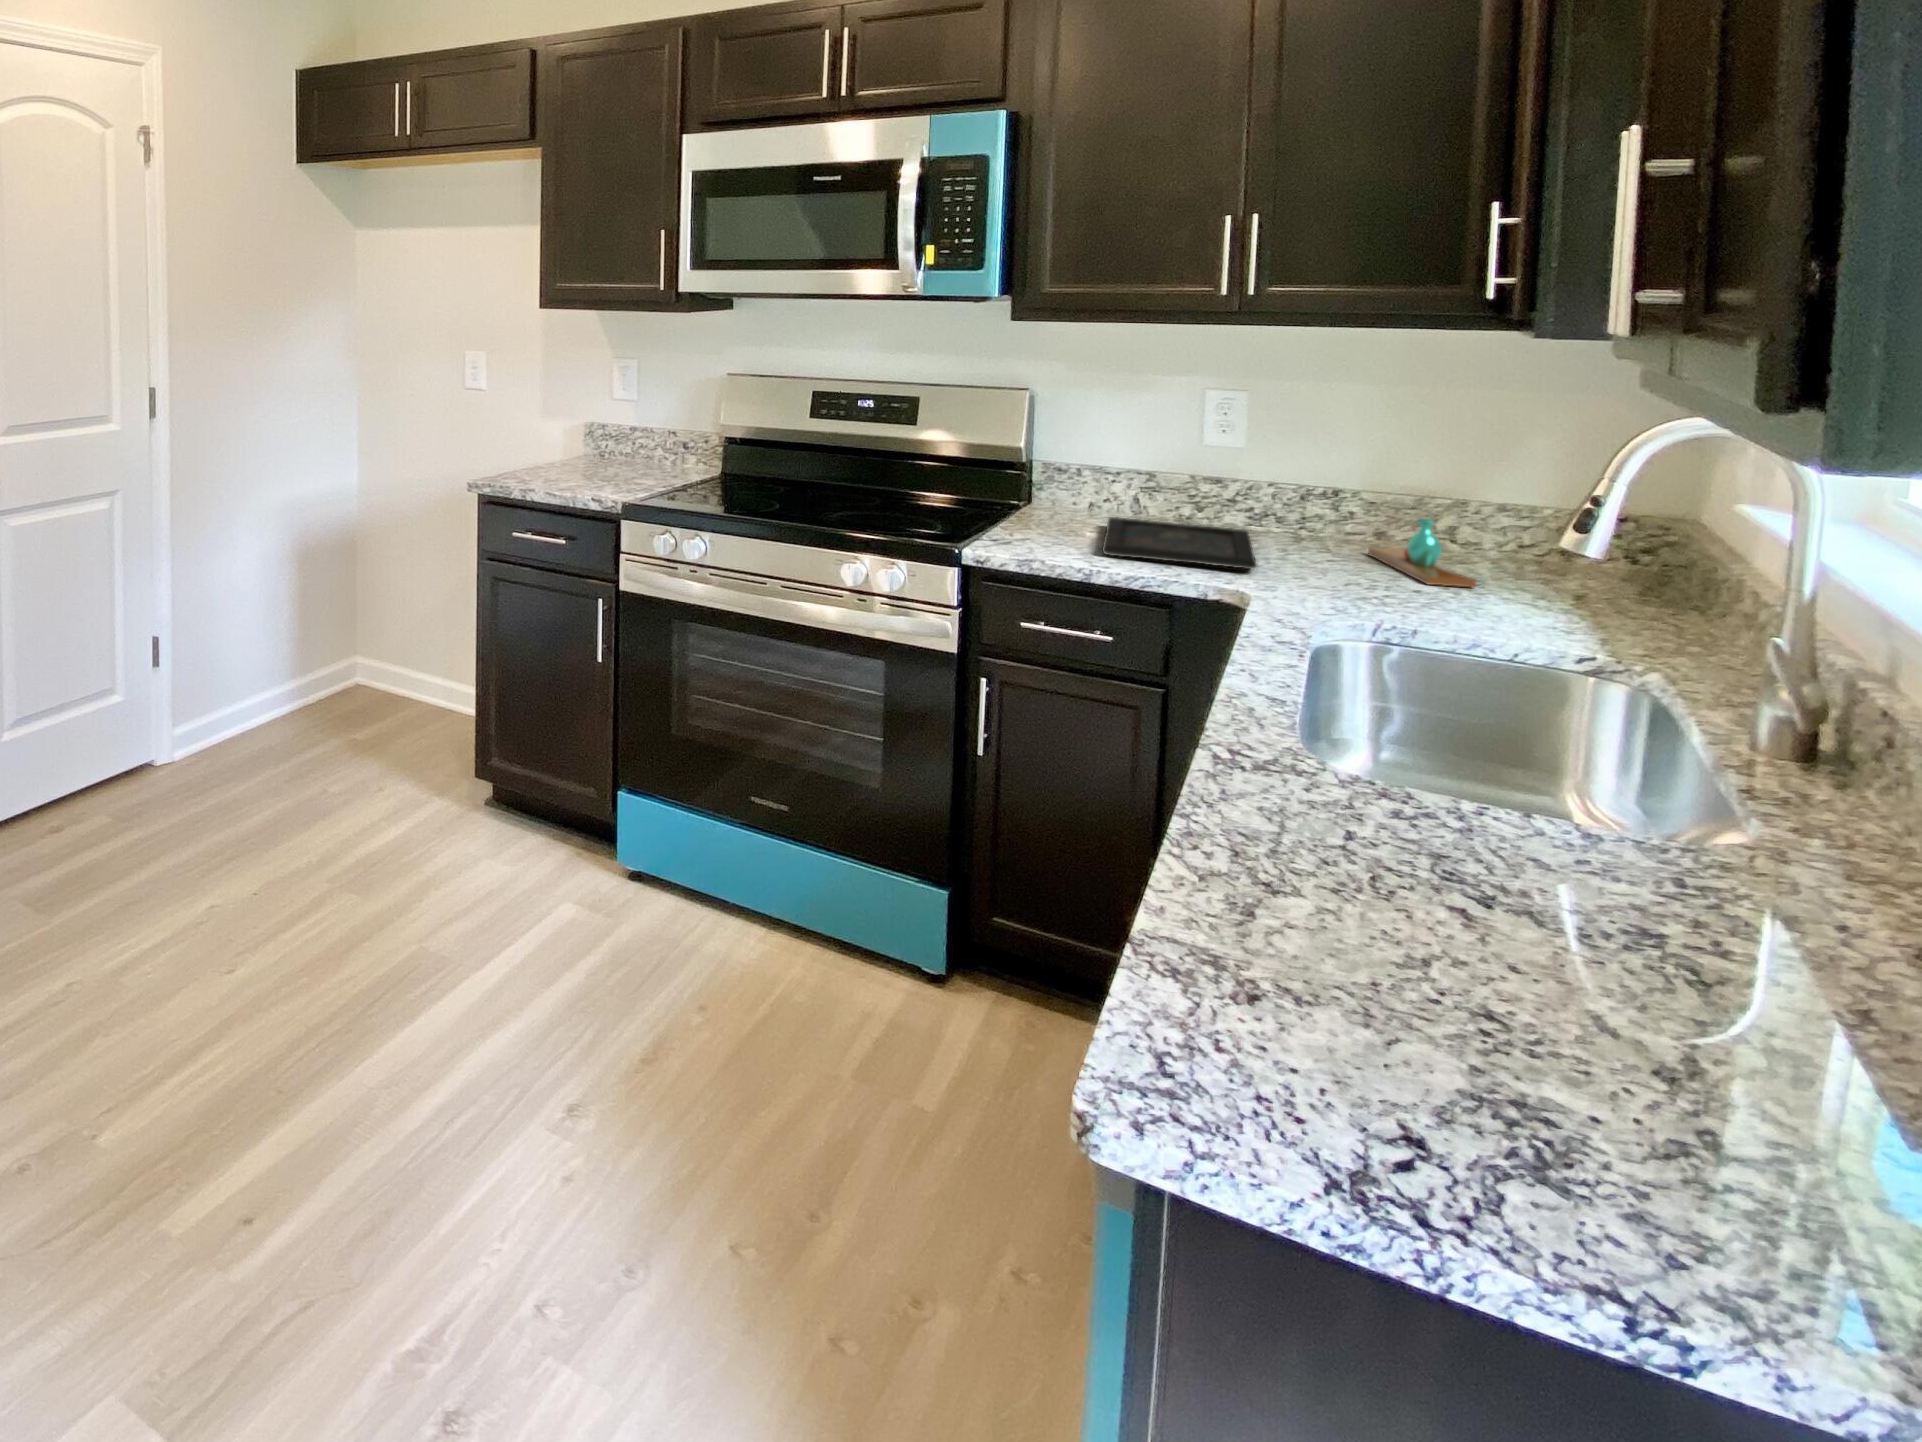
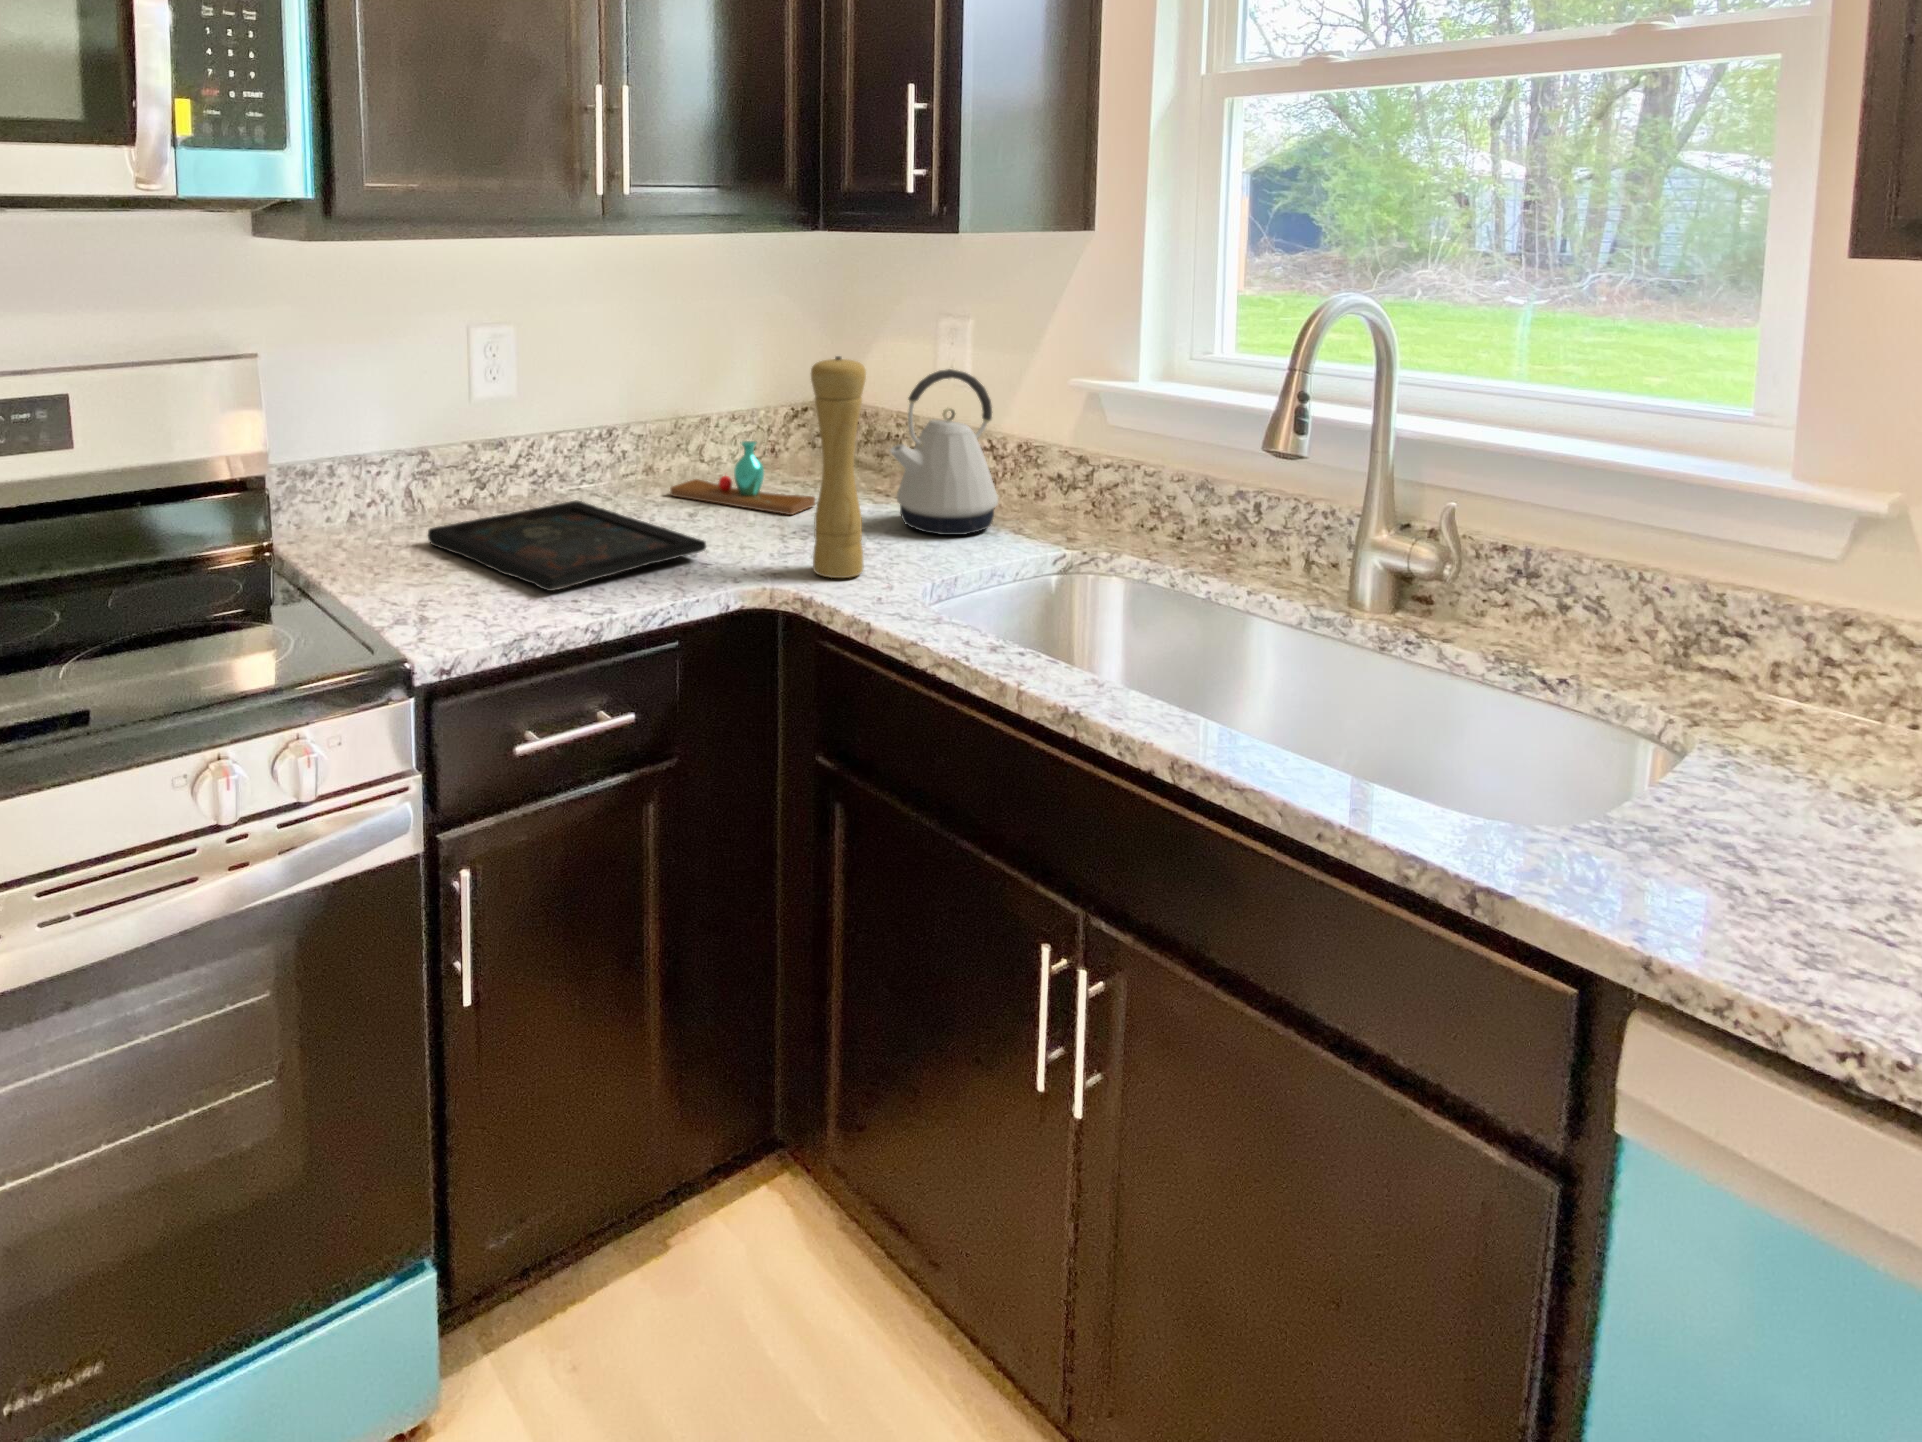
pepper mill: none [1304,434,1365,608] -> present [811,356,866,578]
kettle: none [1479,476,1634,634] -> present [890,369,999,535]

